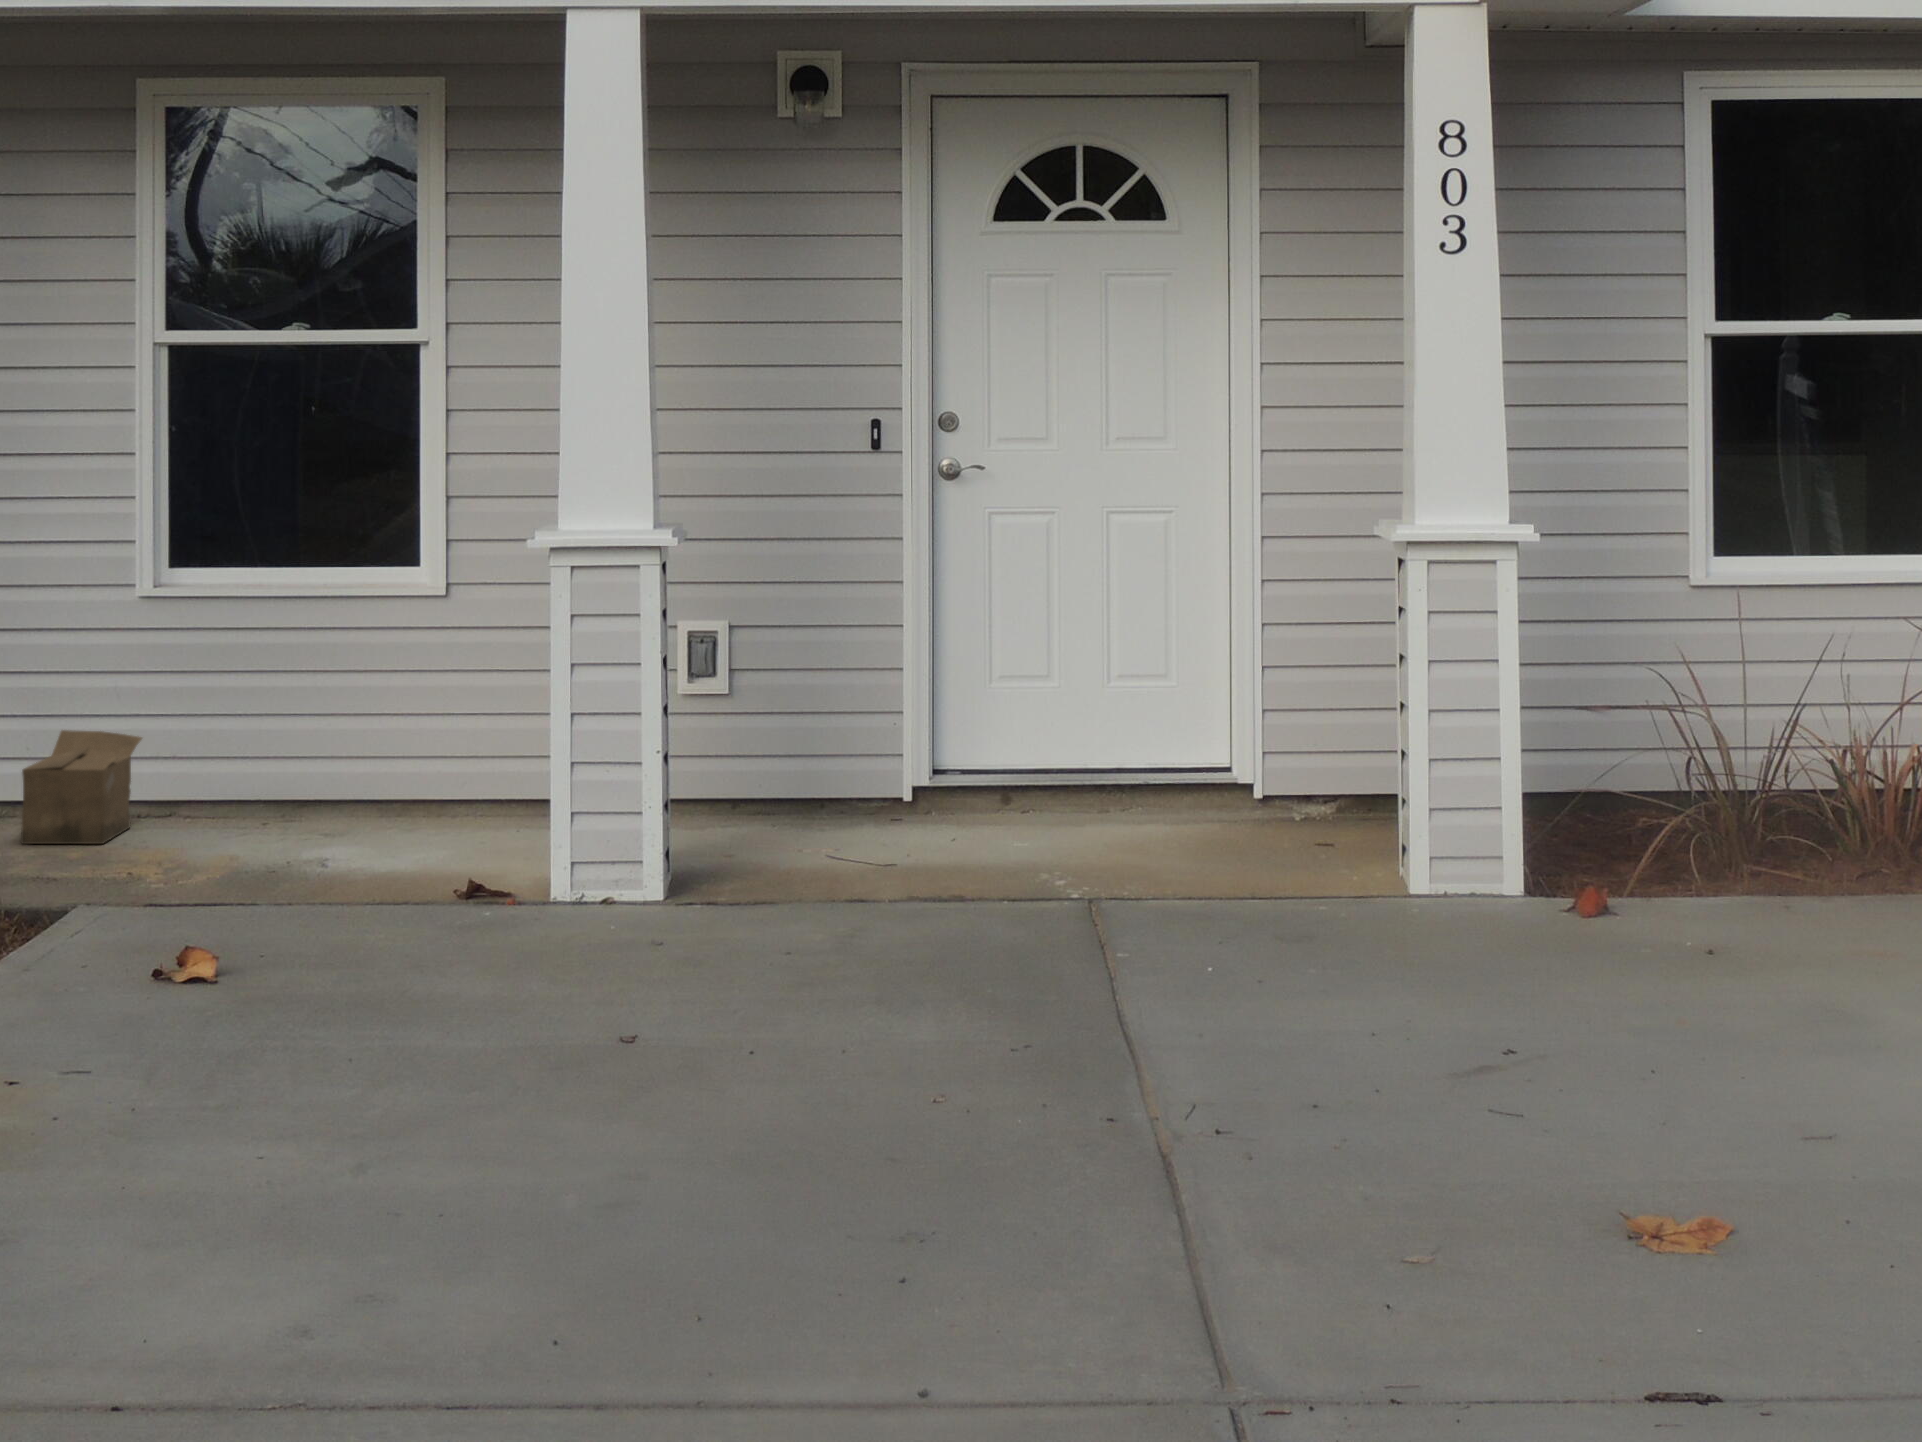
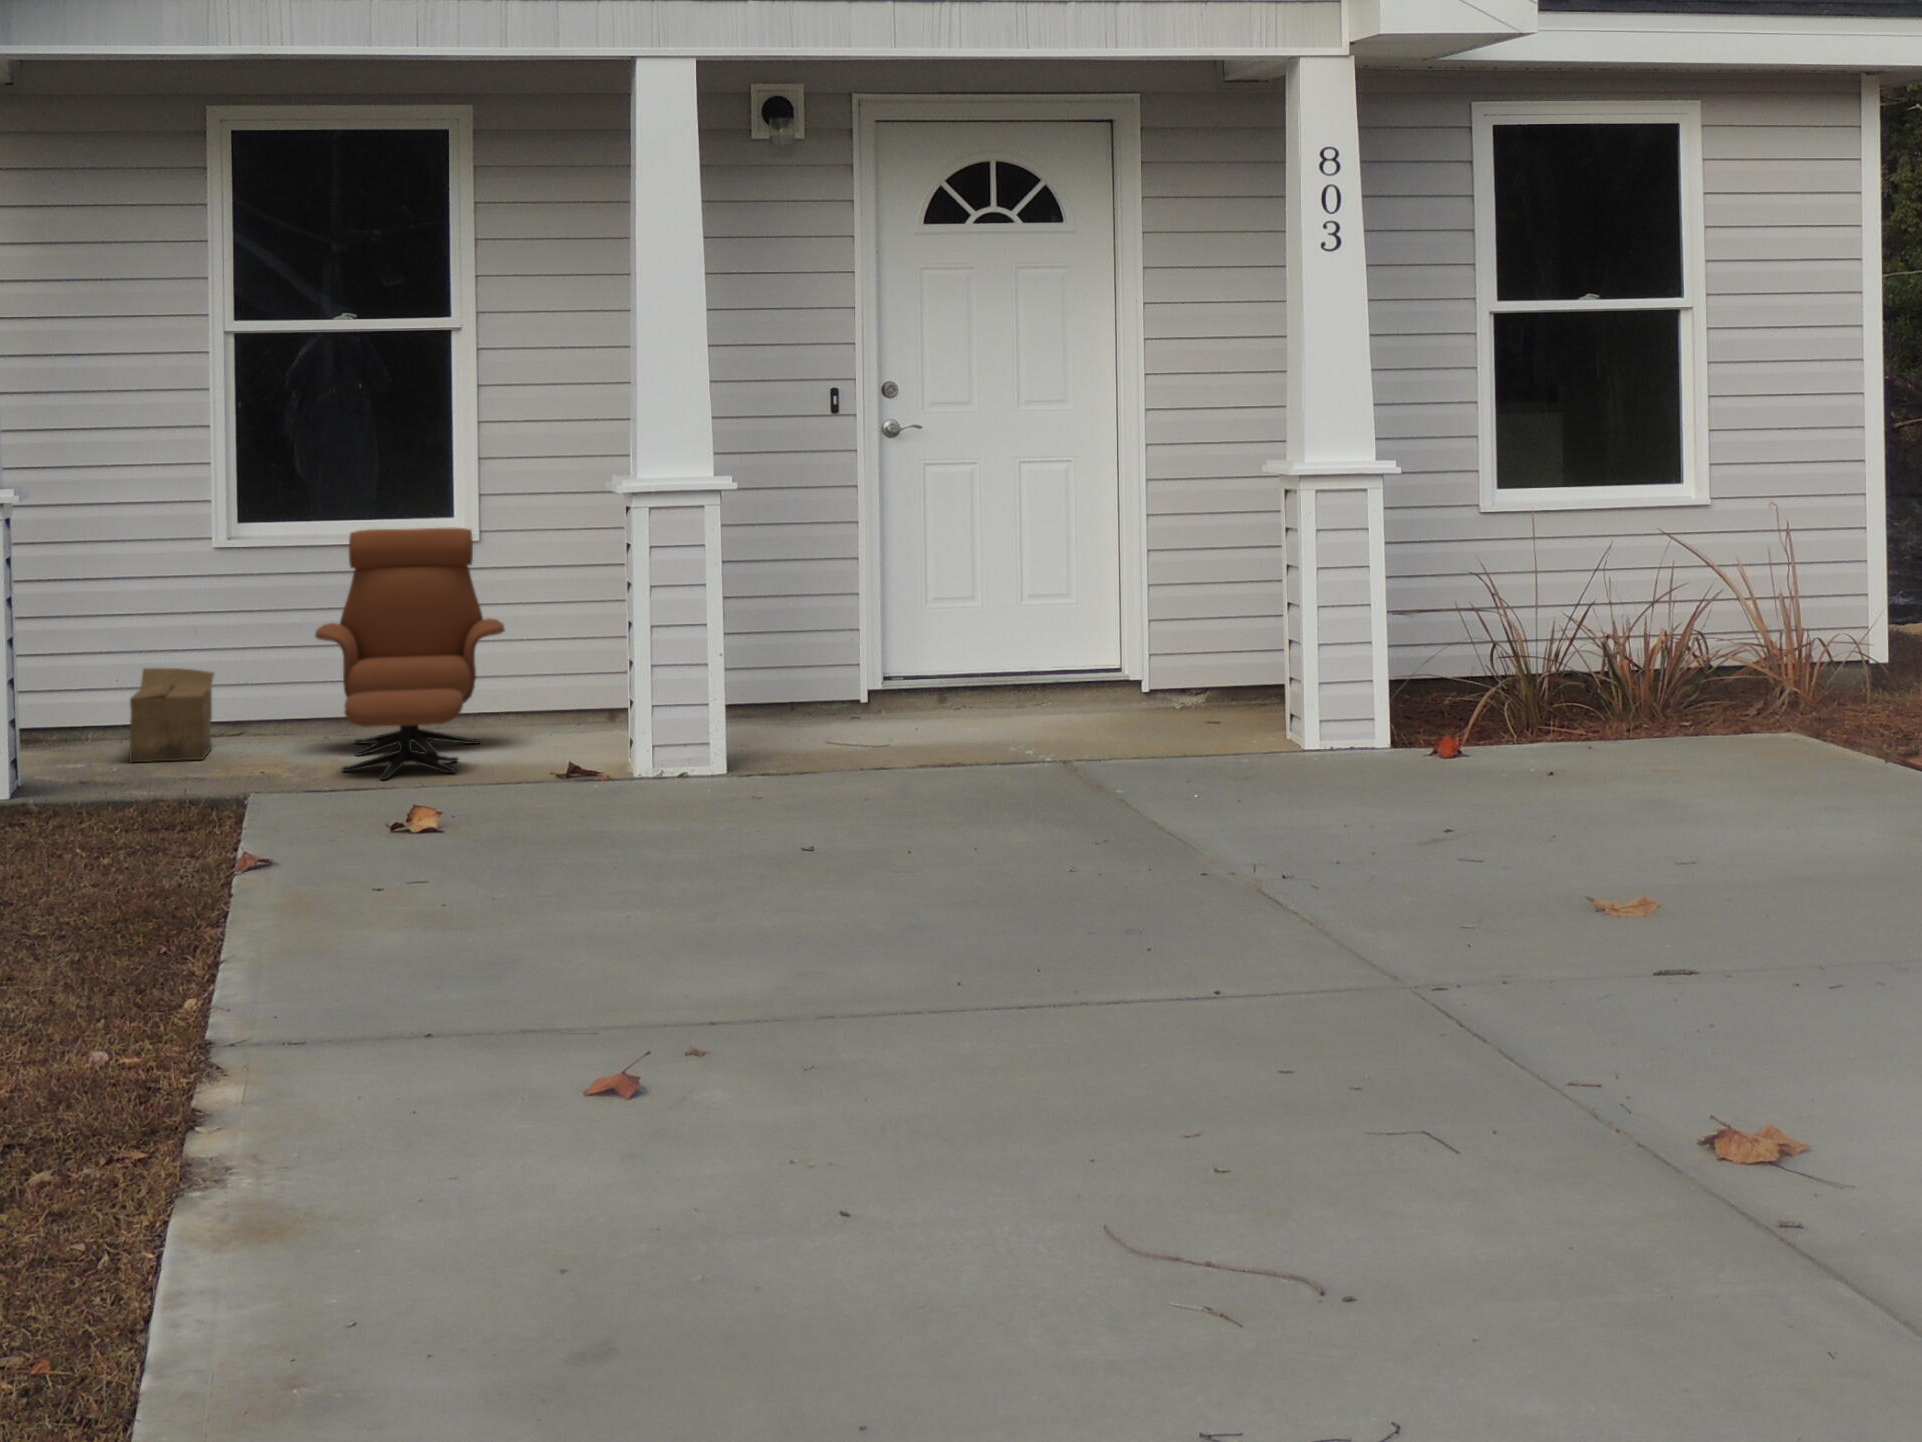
lounge chair: none [235,576,462,887] -> present [315,528,505,779]

